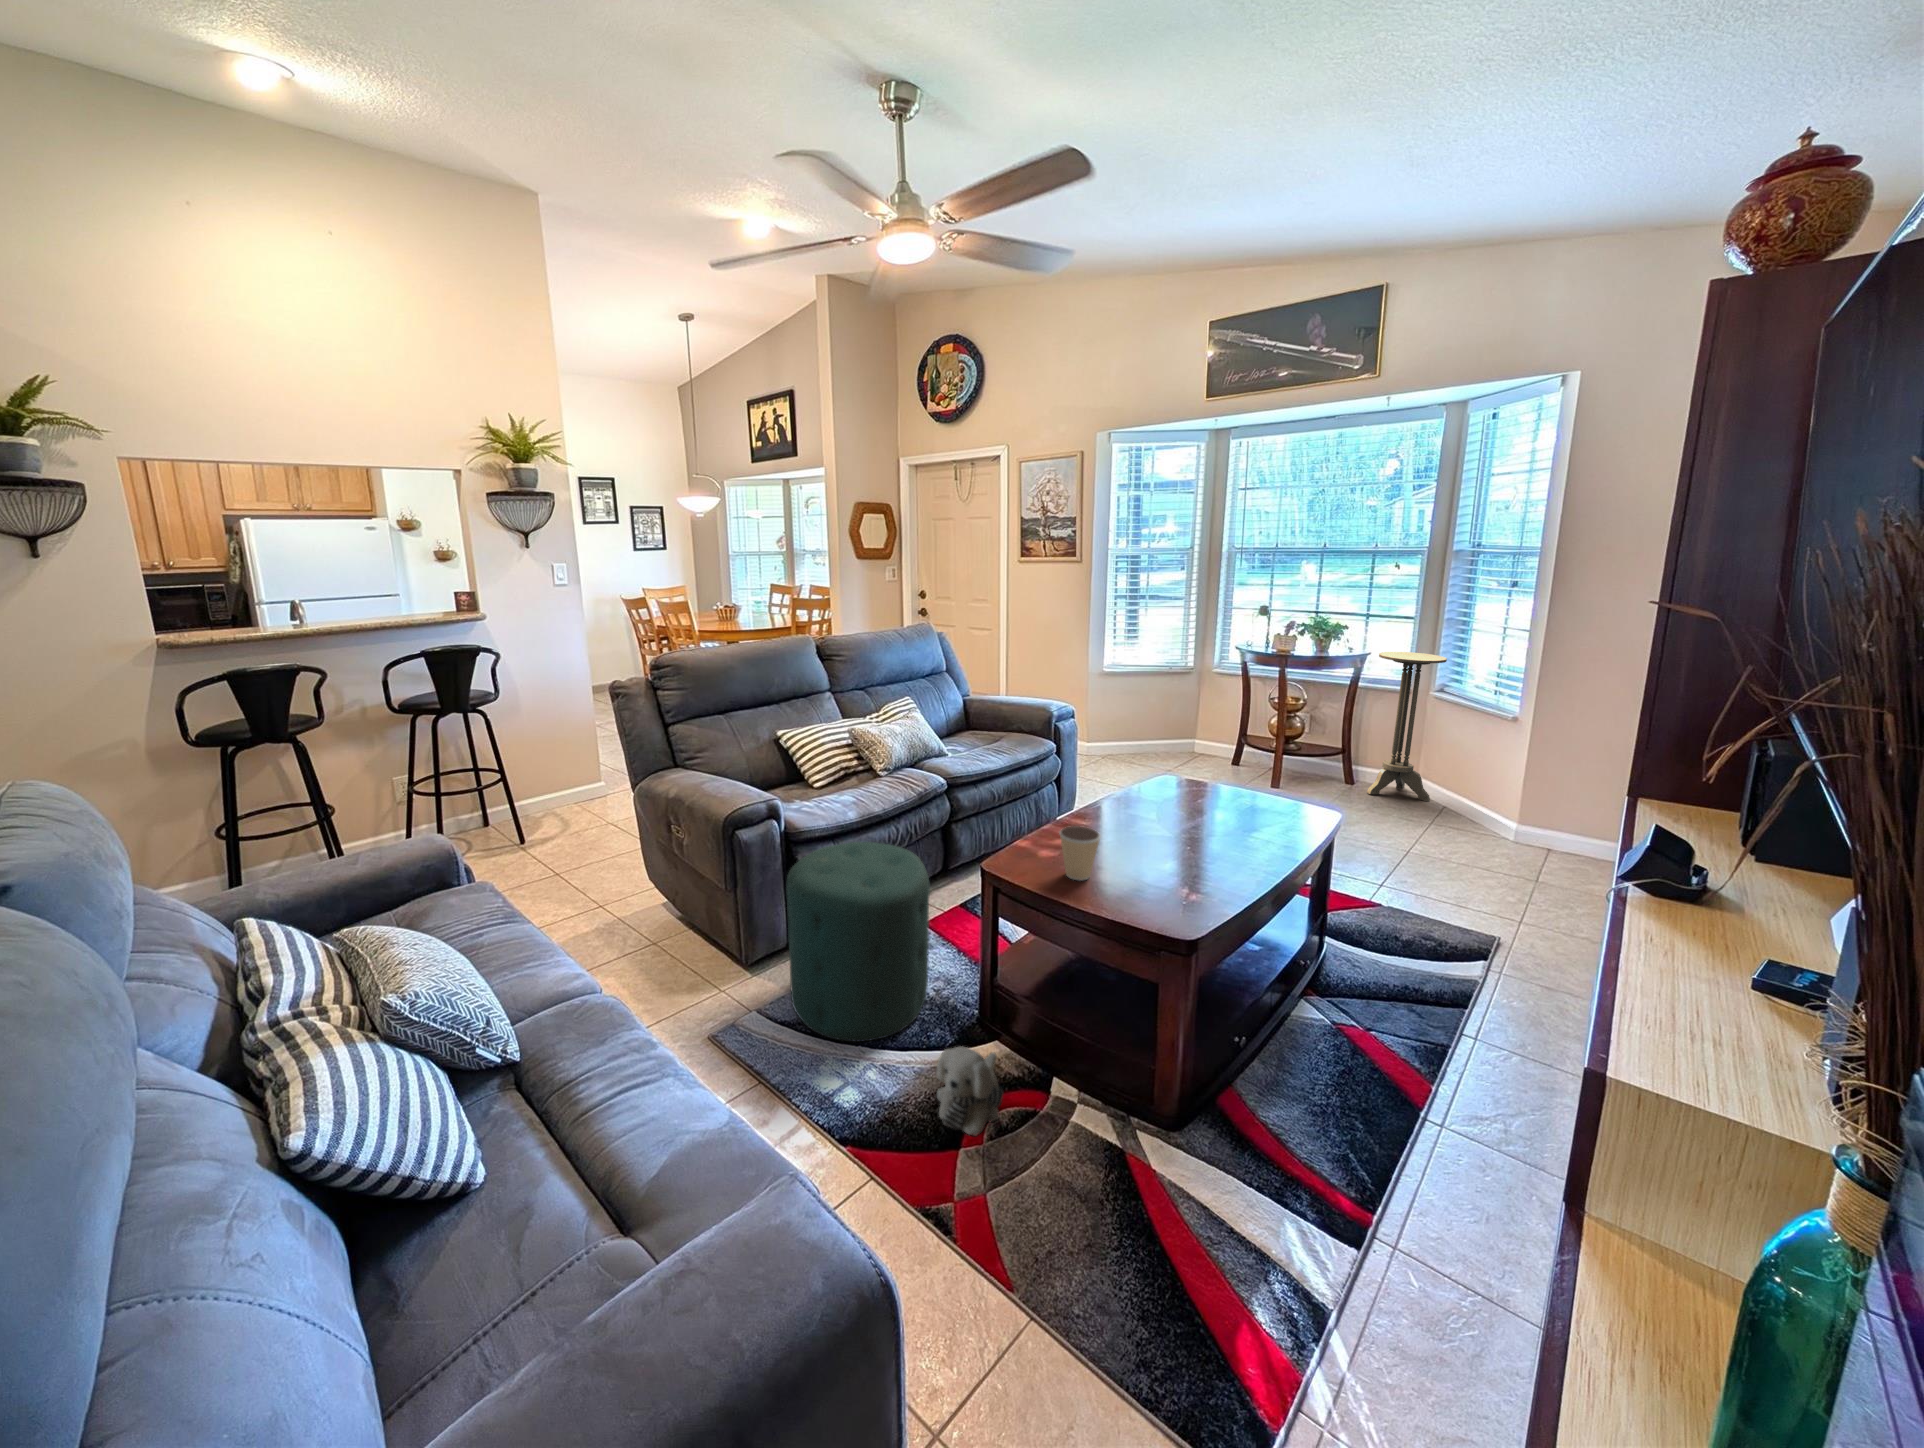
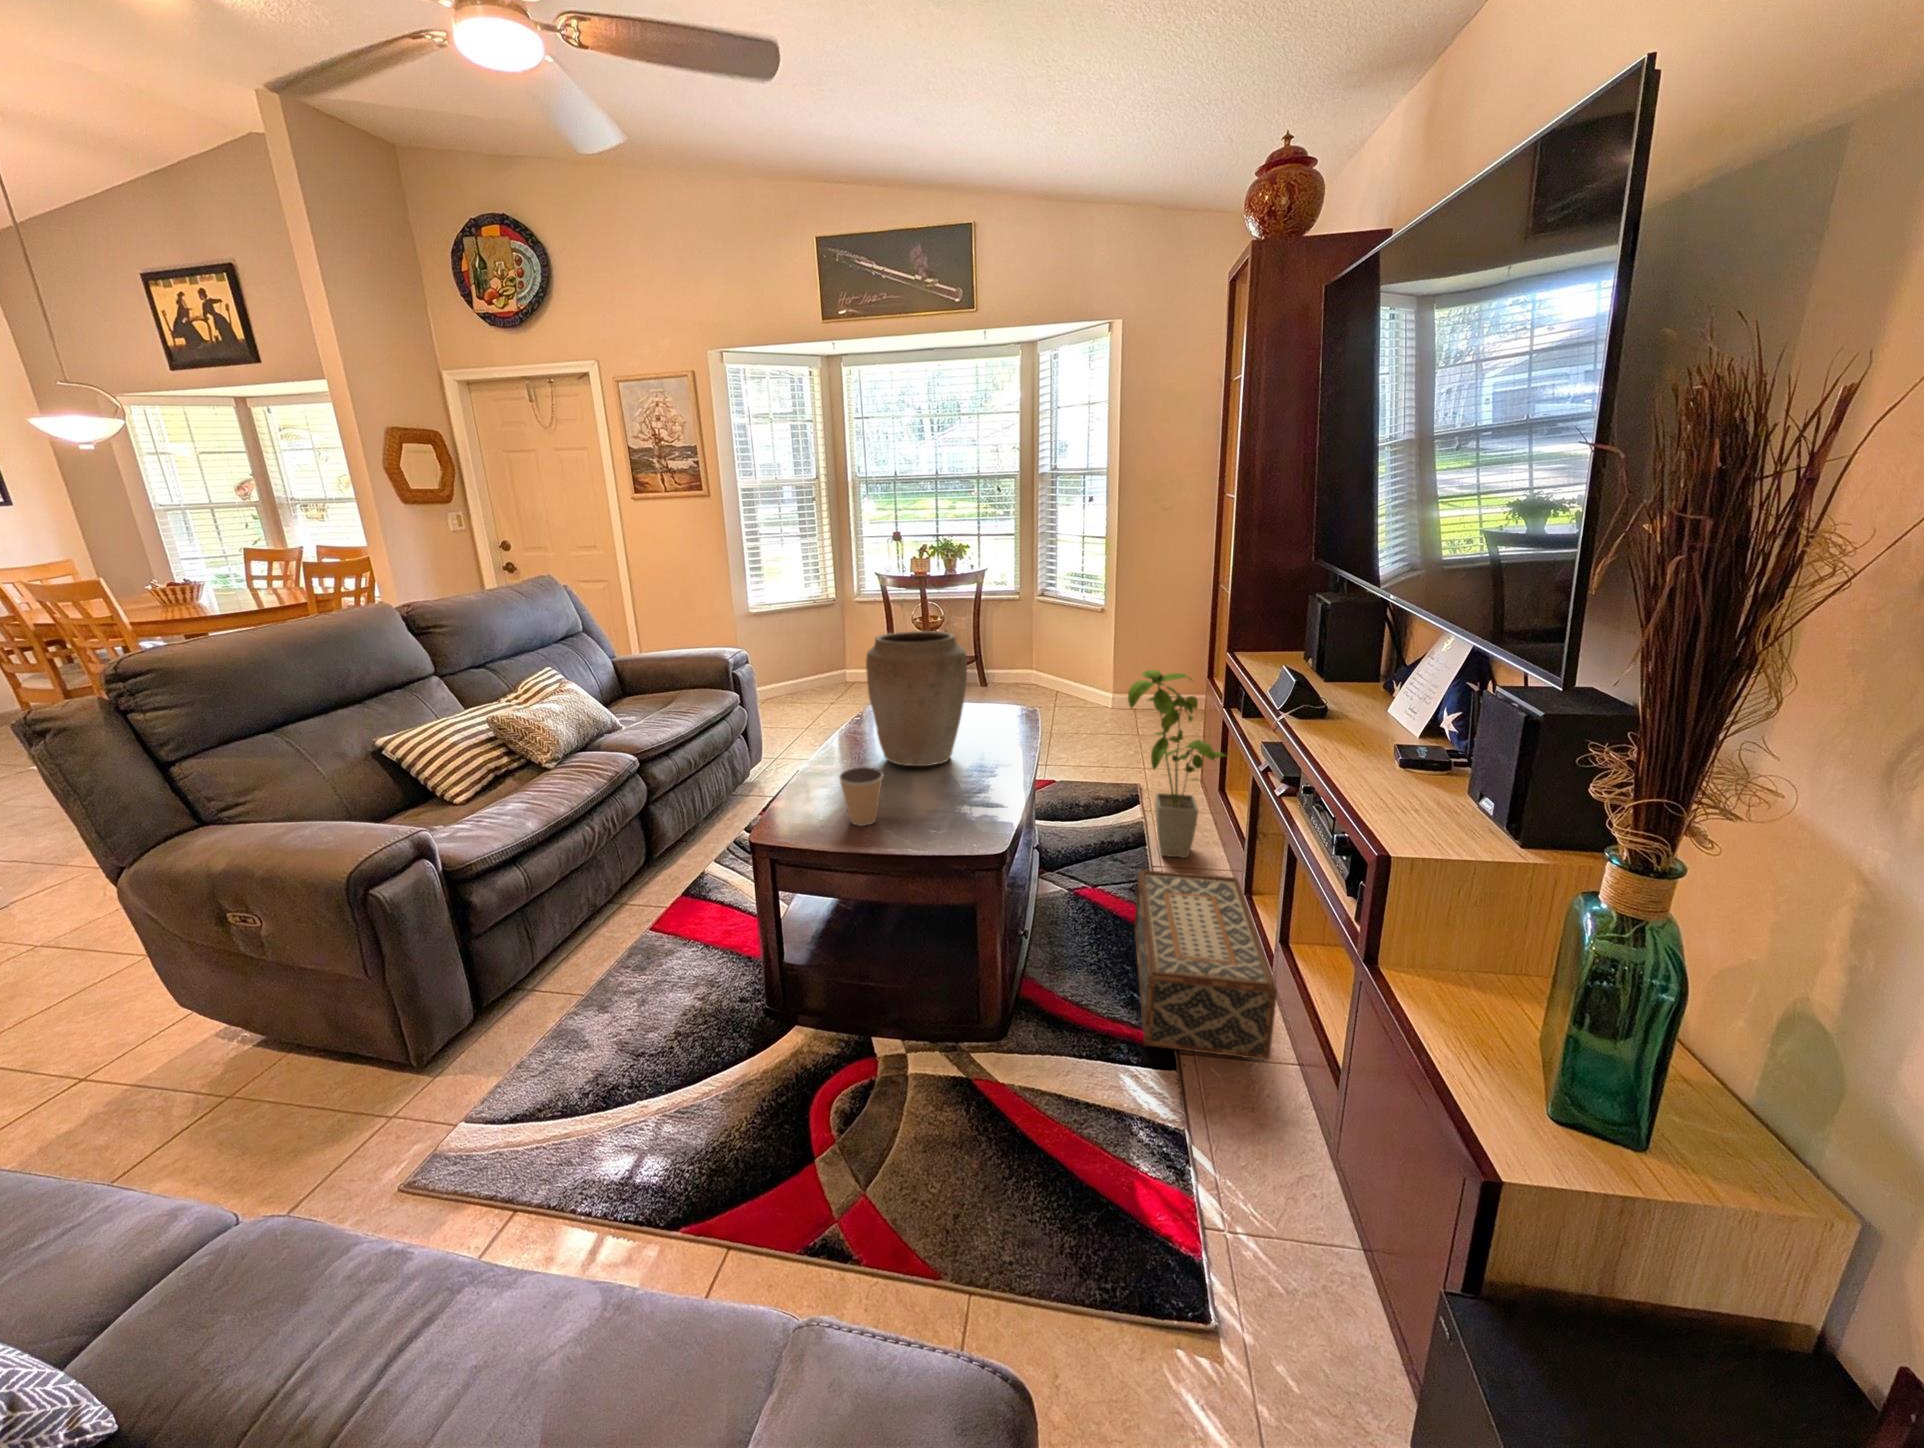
side table: present [1367,652,1447,802] -> none [998,566,1047,693]
vase: none [1124,709,1228,845] -> present [866,631,967,766]
house plant: none [1445,798,1589,1042] -> present [1128,670,1225,858]
ottoman: present [786,842,930,1042] -> none [480,847,698,1115]
woven basket: none [1333,1026,1550,1308] -> present [1135,870,1277,1060]
plush toy: present [936,1046,1003,1136] -> none [761,1040,844,1144]

